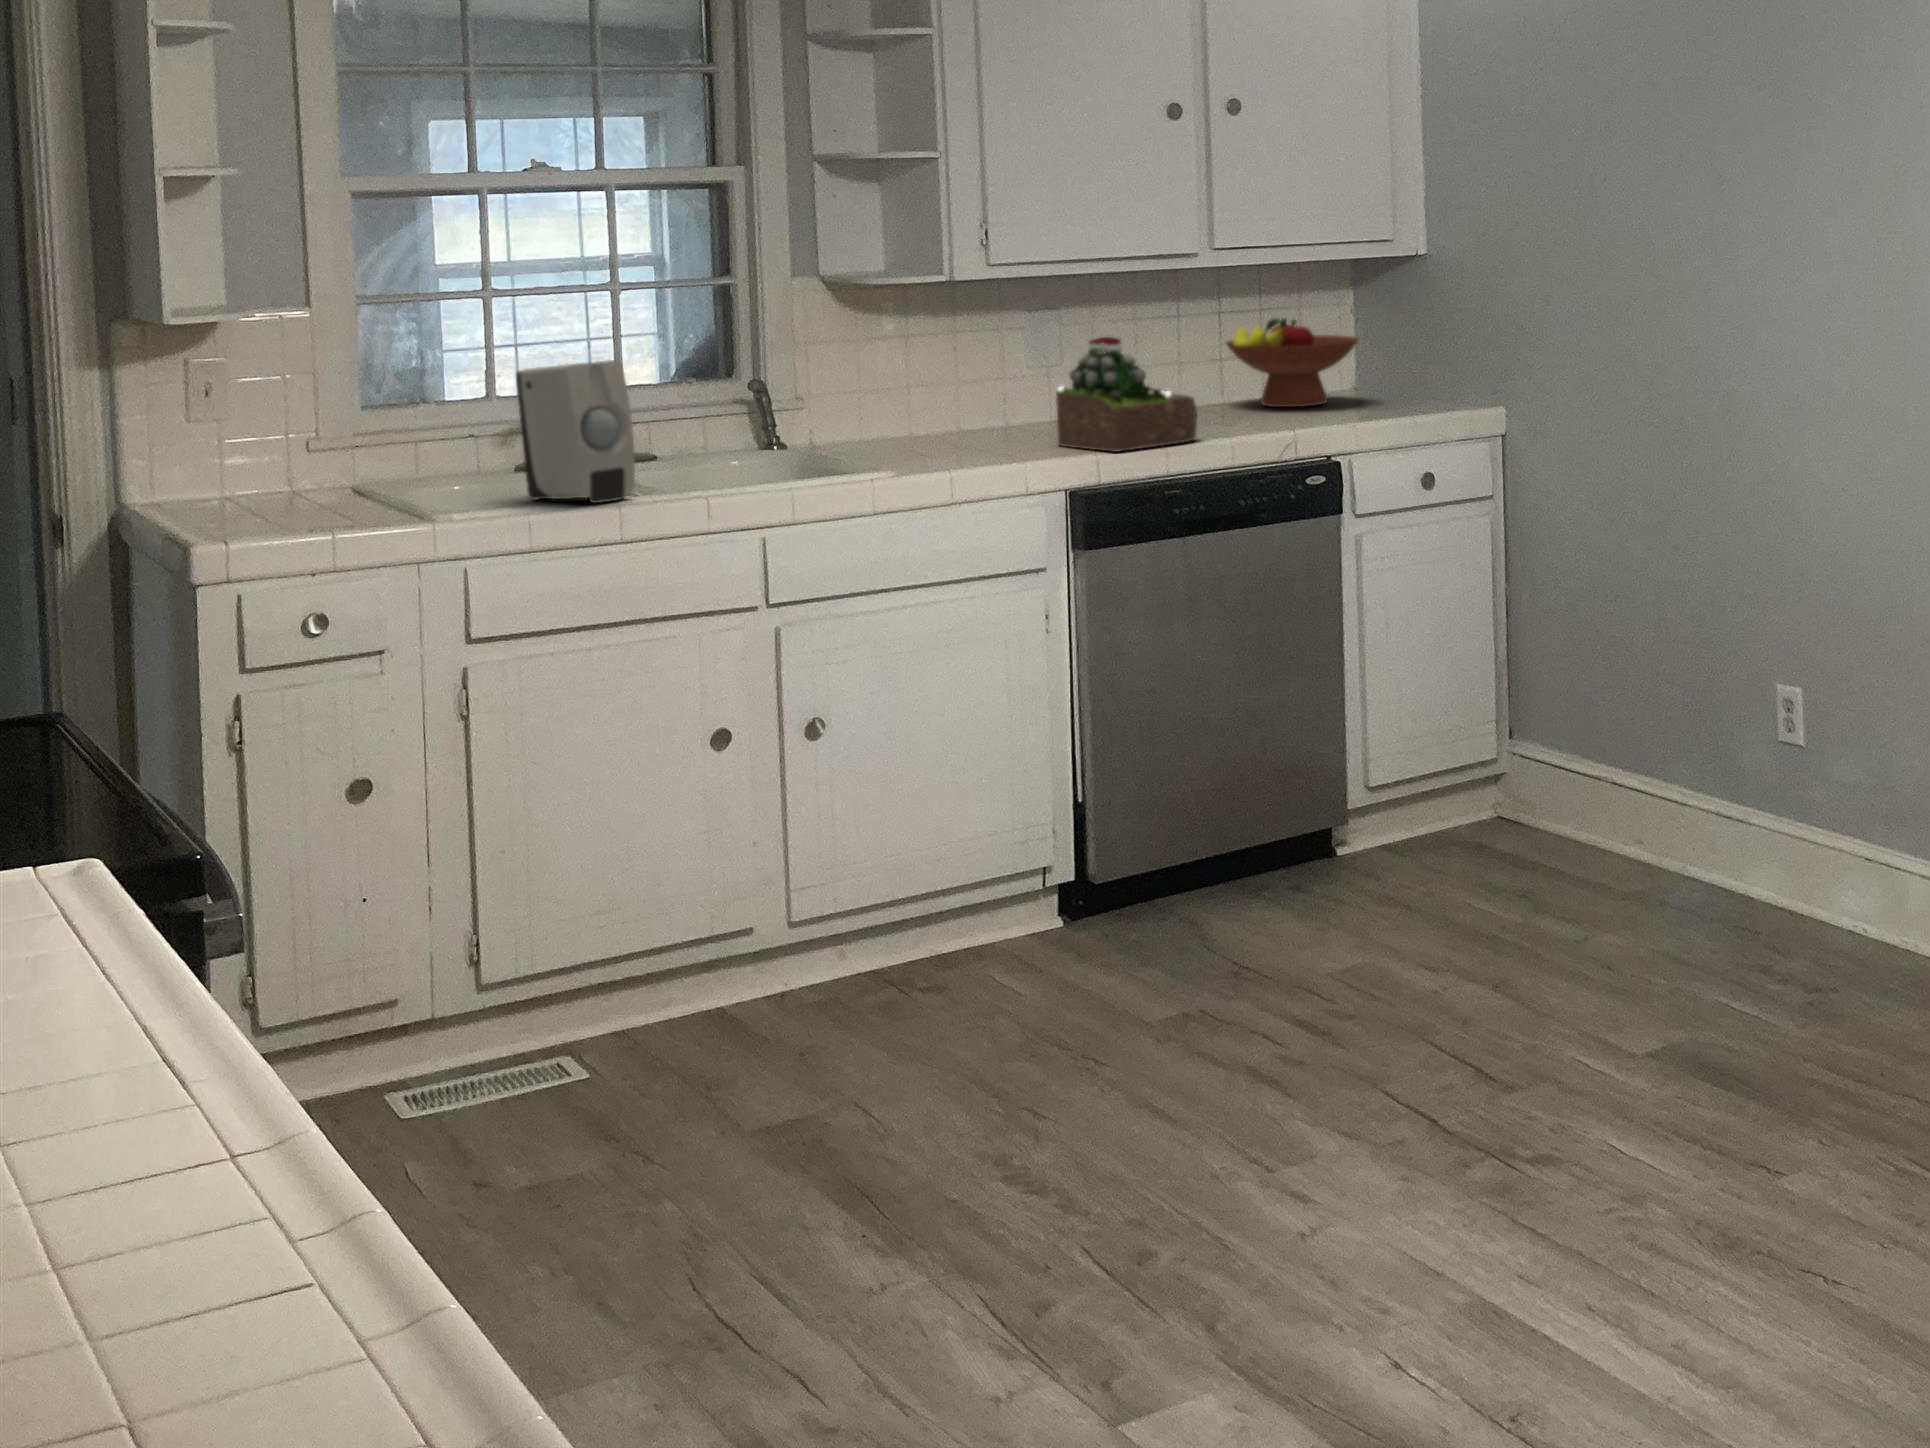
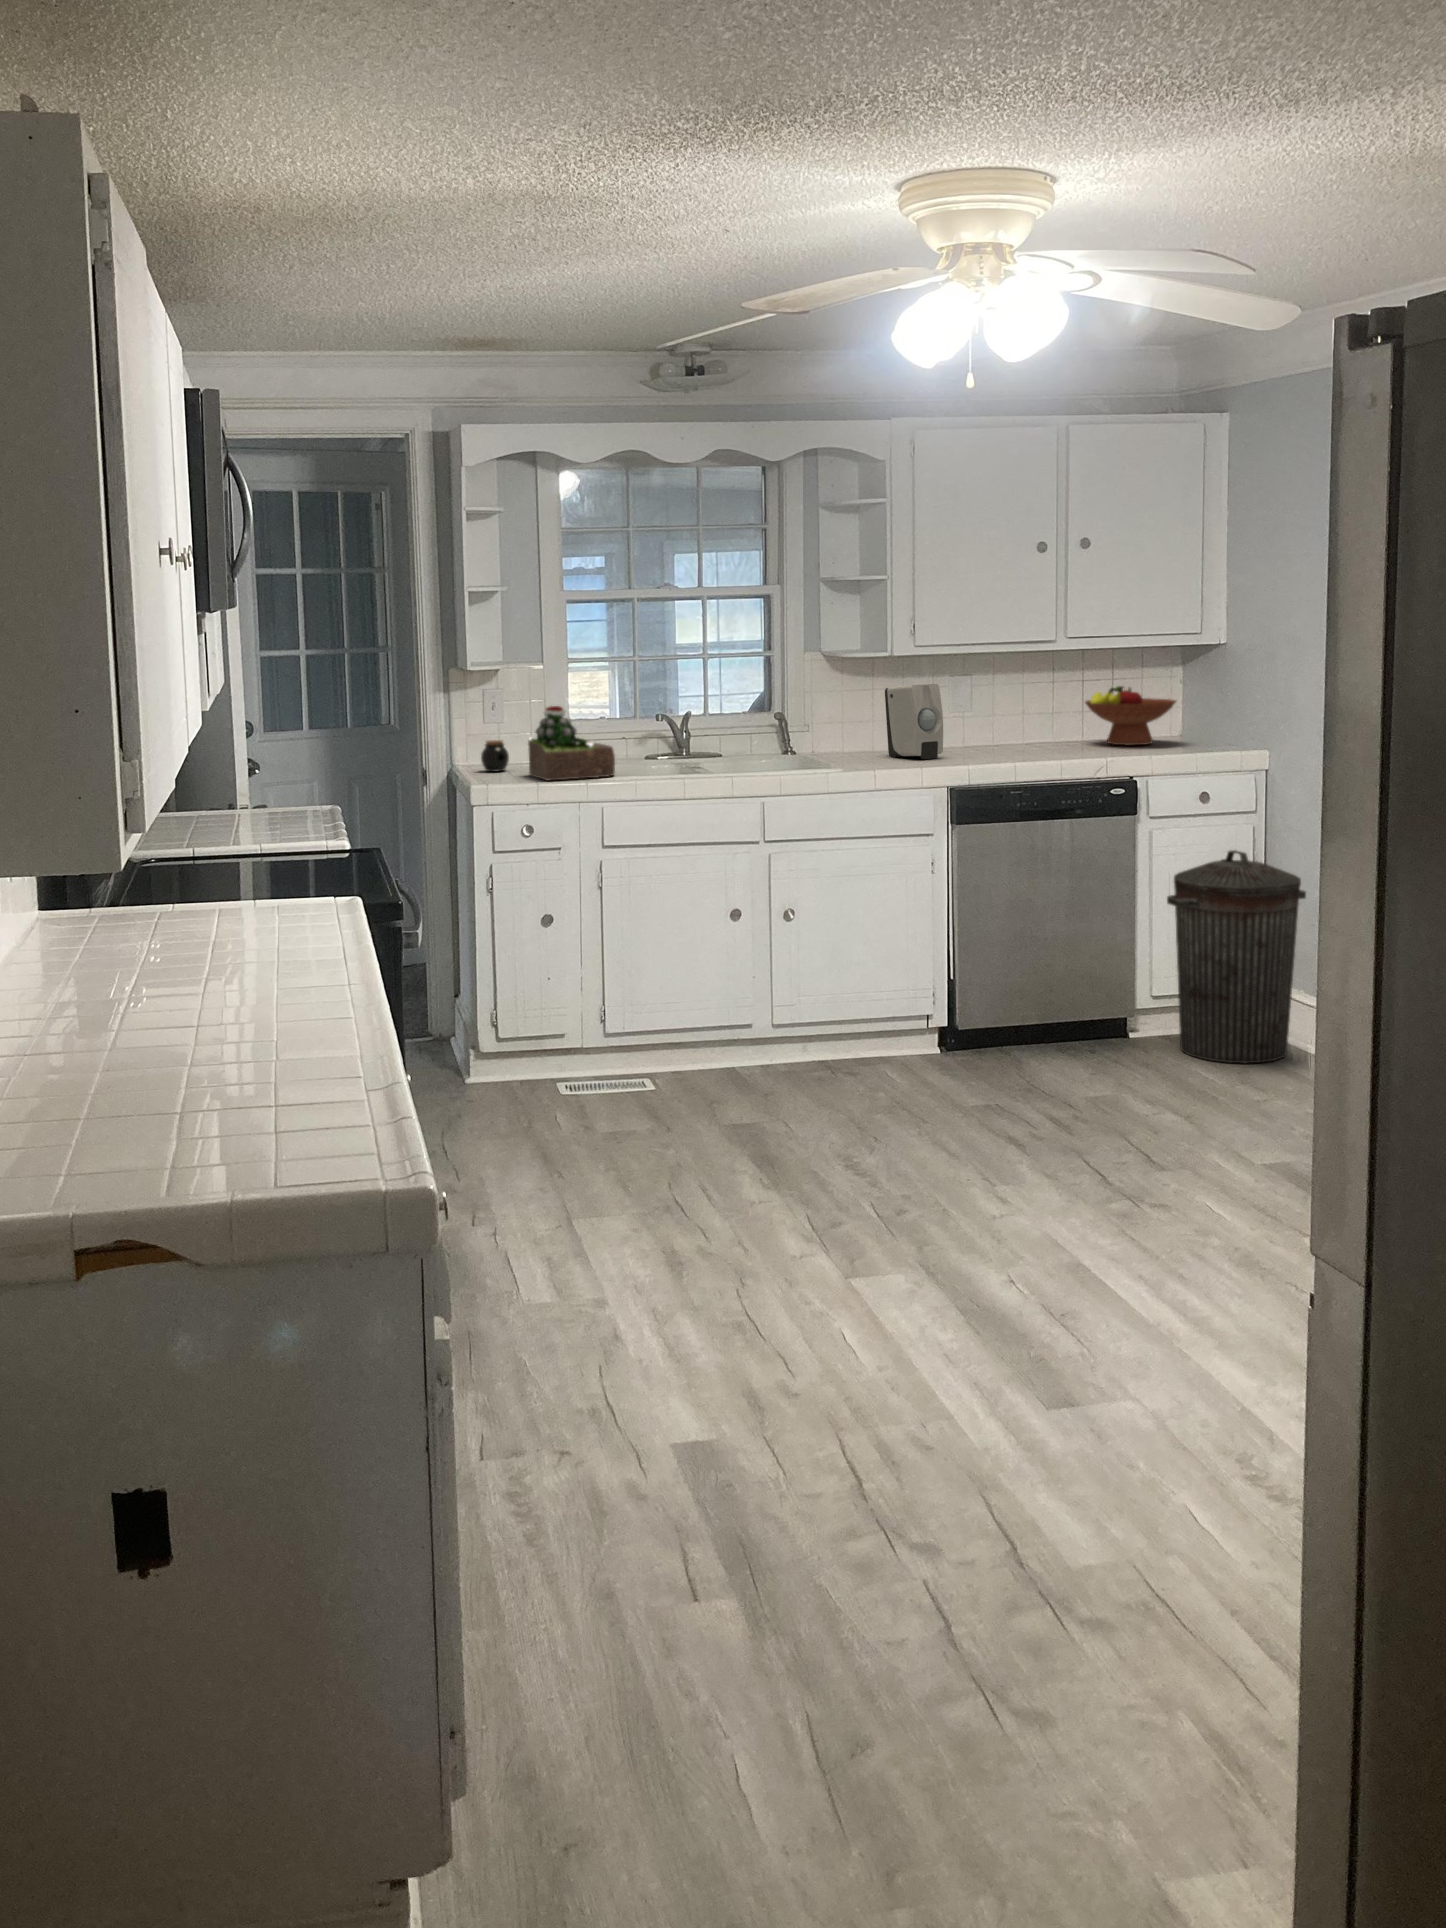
succulent plant: present [1056,337,1197,452] -> present [528,706,615,780]
soap dispenser: present [516,360,635,503] -> present [885,684,943,759]
jar: none [192,451,252,512] -> present [481,740,509,772]
trash can: none [1399,559,1583,883] -> present [1167,850,1306,1063]

